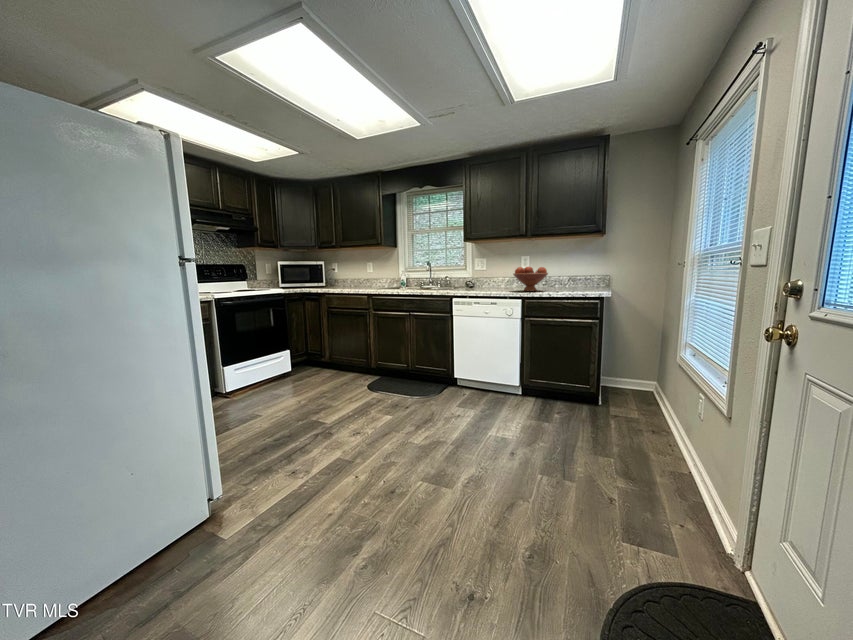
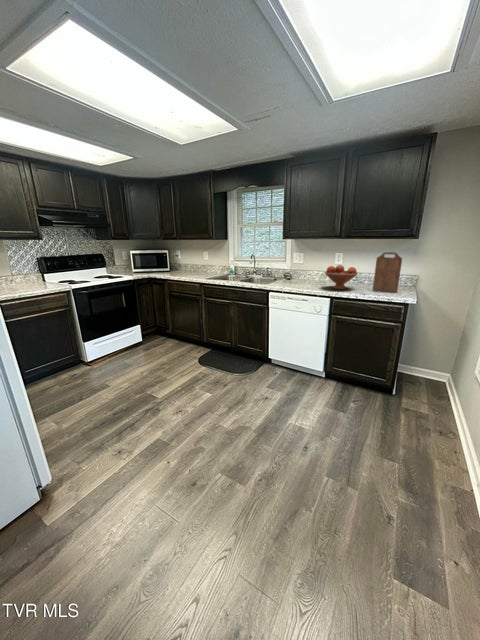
cutting board: none [565,249,592,291] -> present [373,252,402,292]

